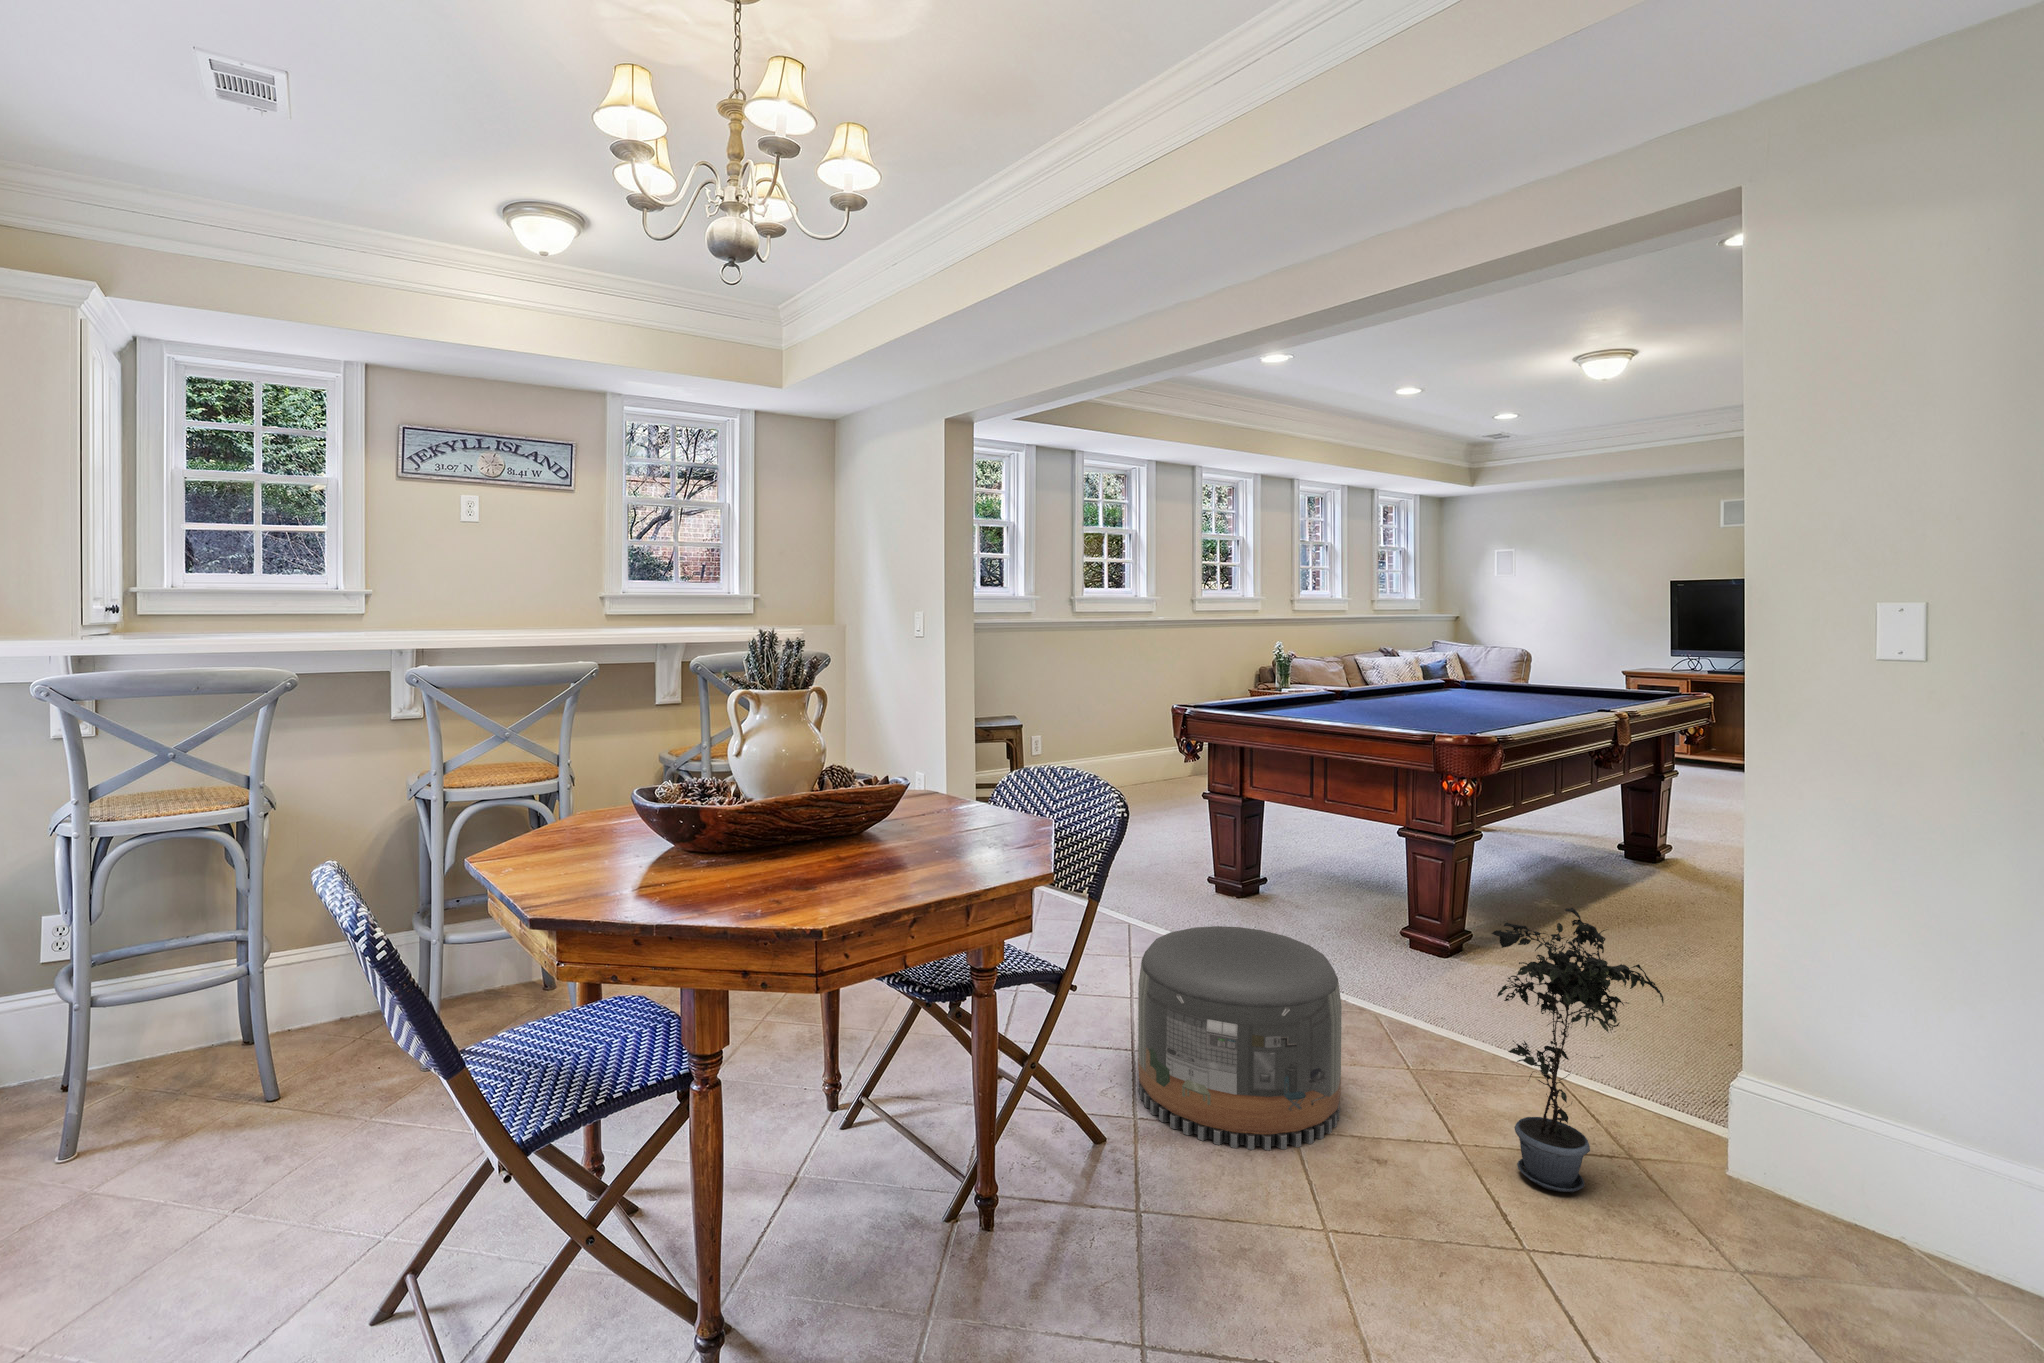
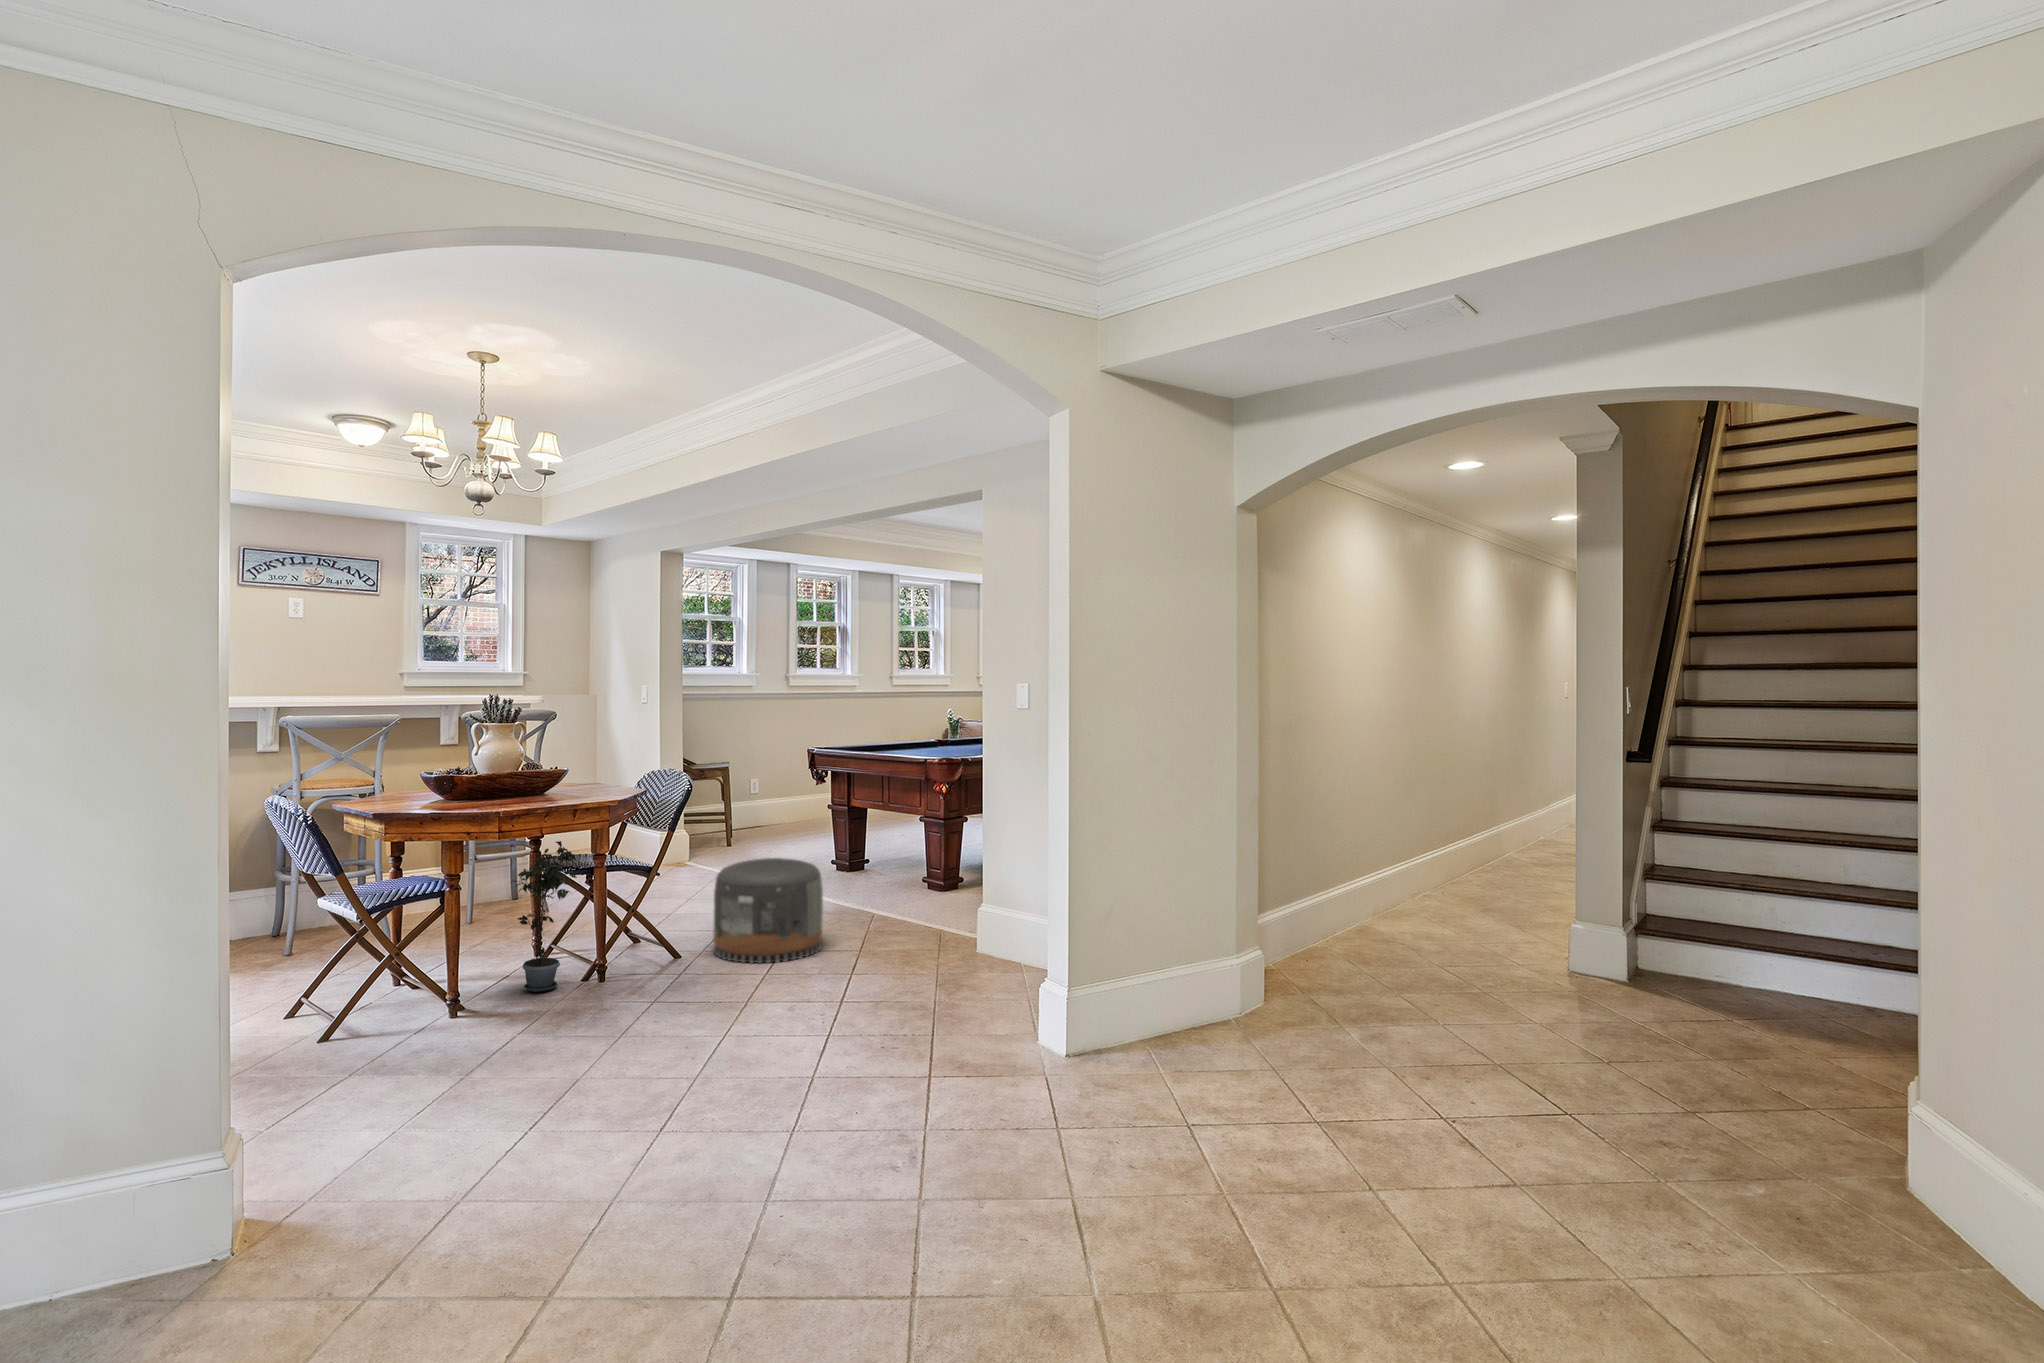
potted plant: present [1492,908,1664,1193] -> present [514,841,577,992]

